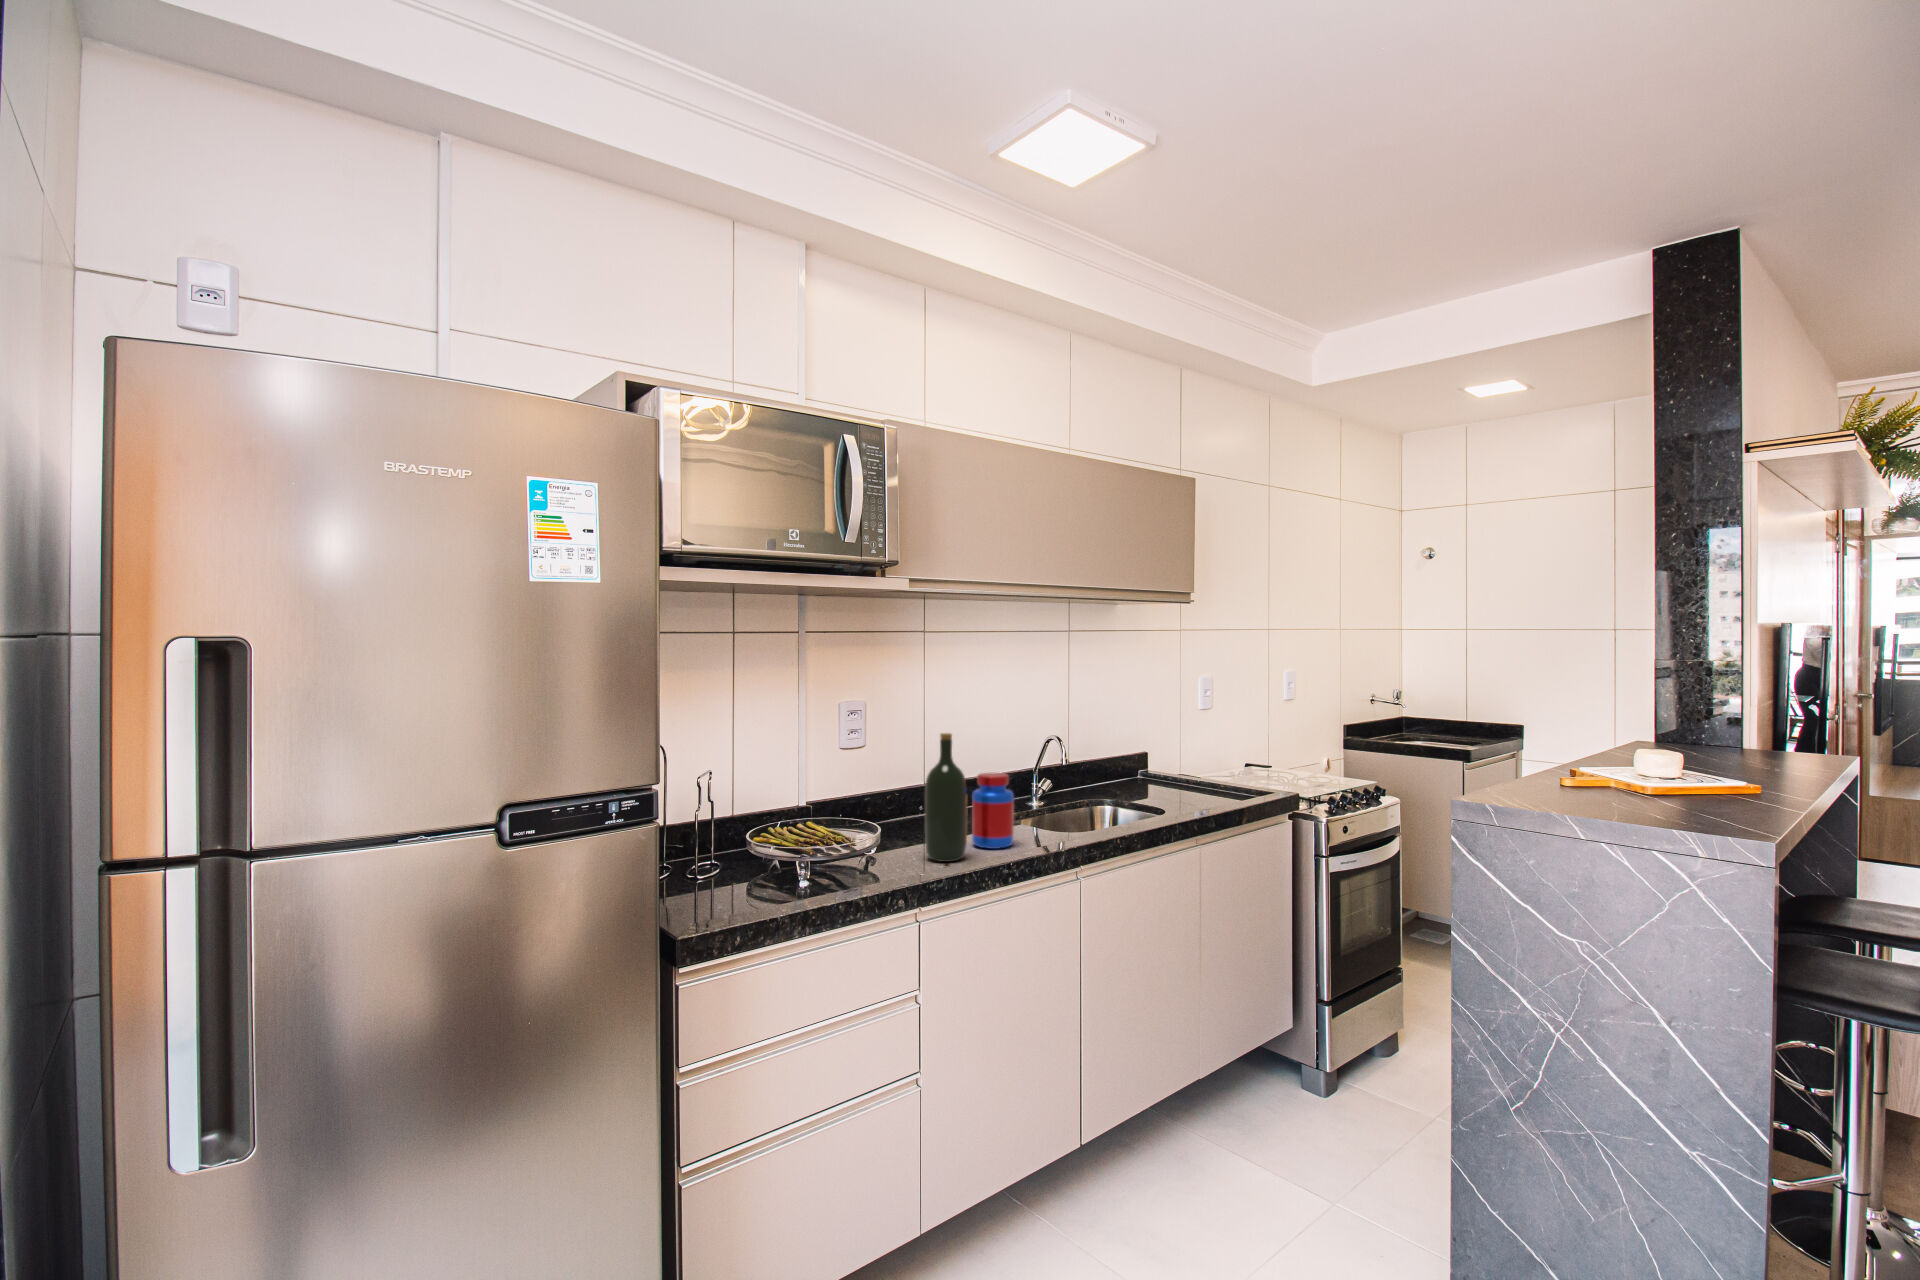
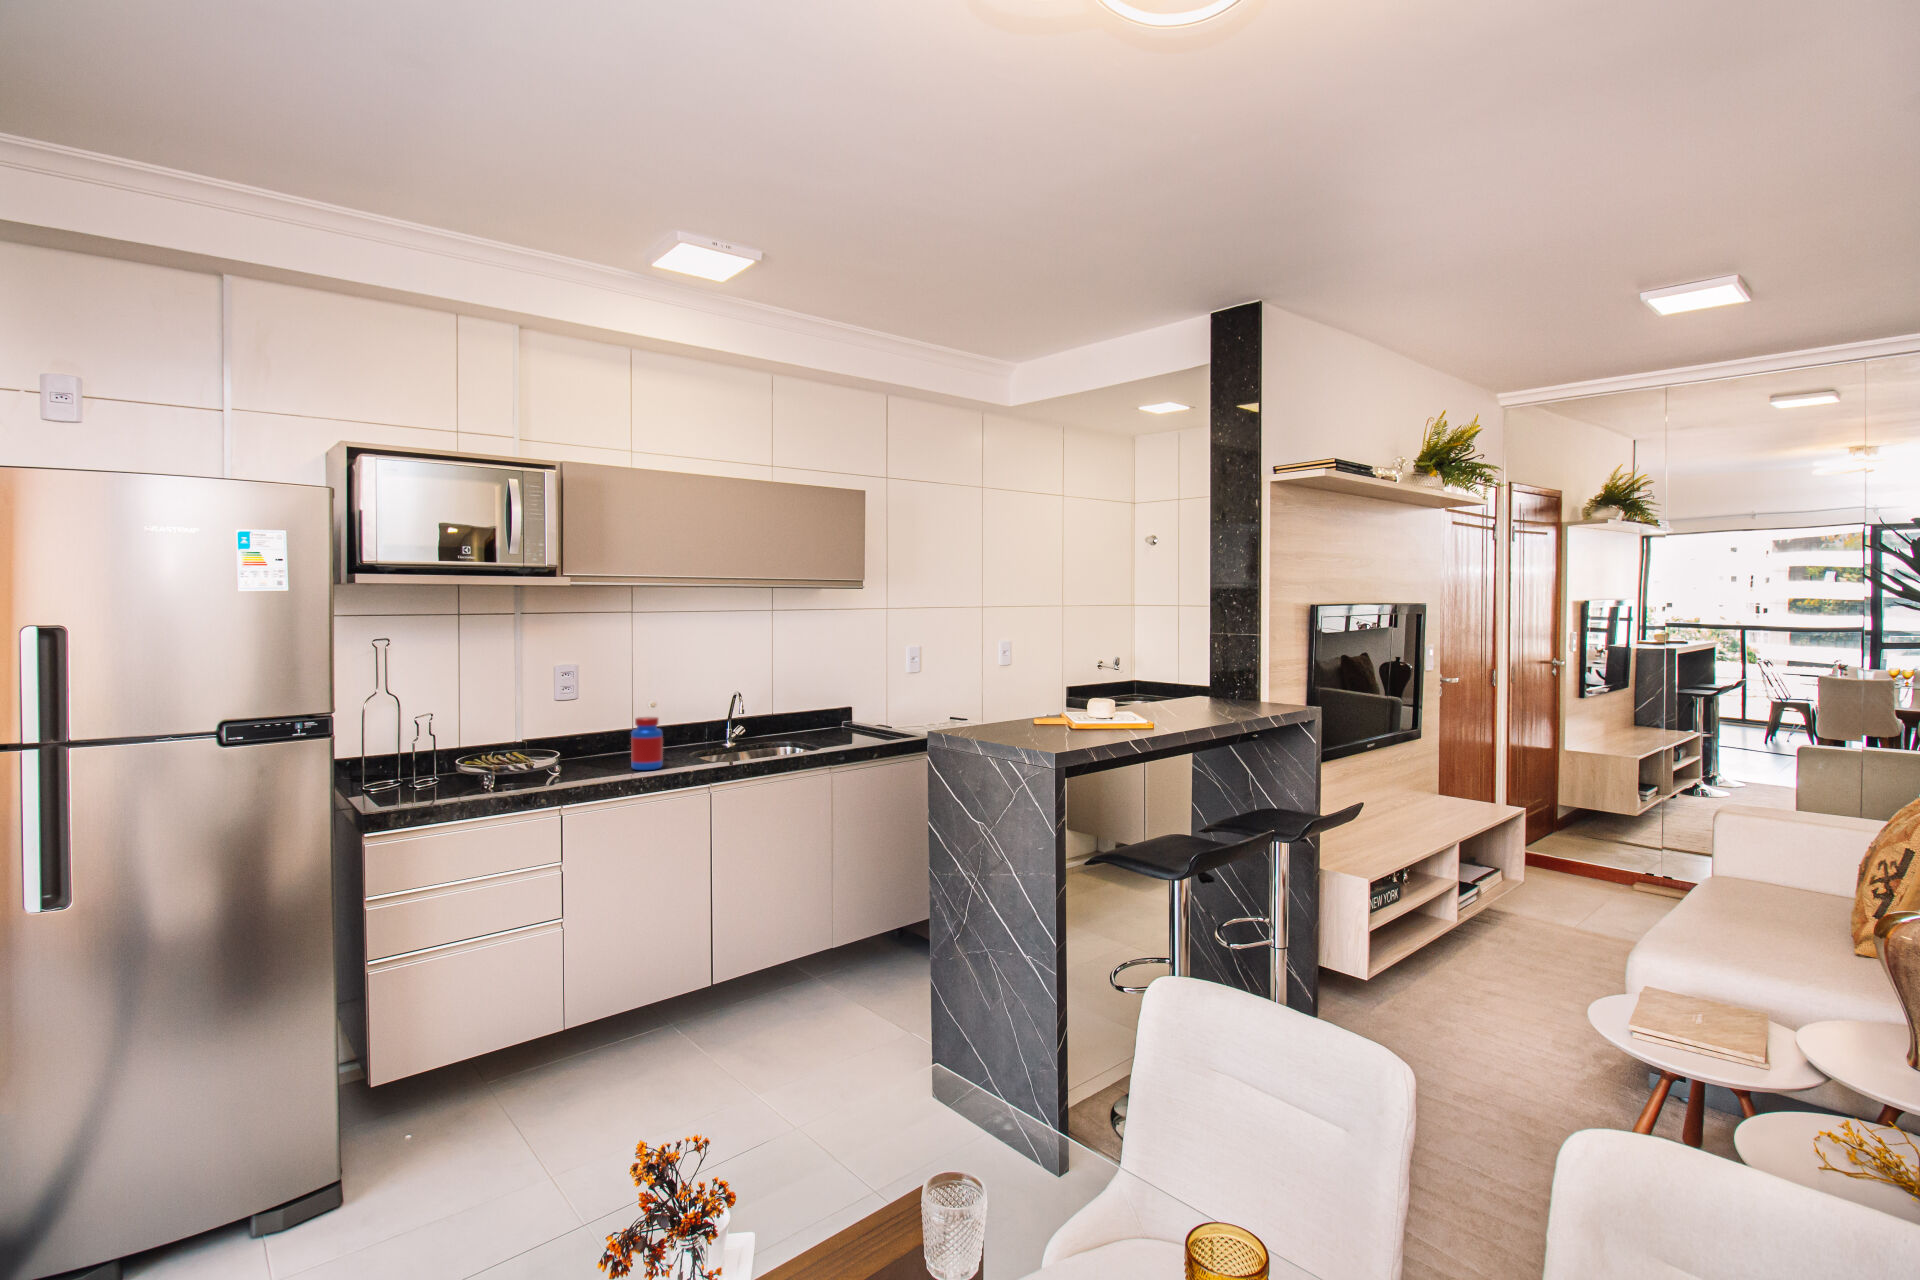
wine bottle: present [925,733,968,862] -> none [583,687,615,777]

